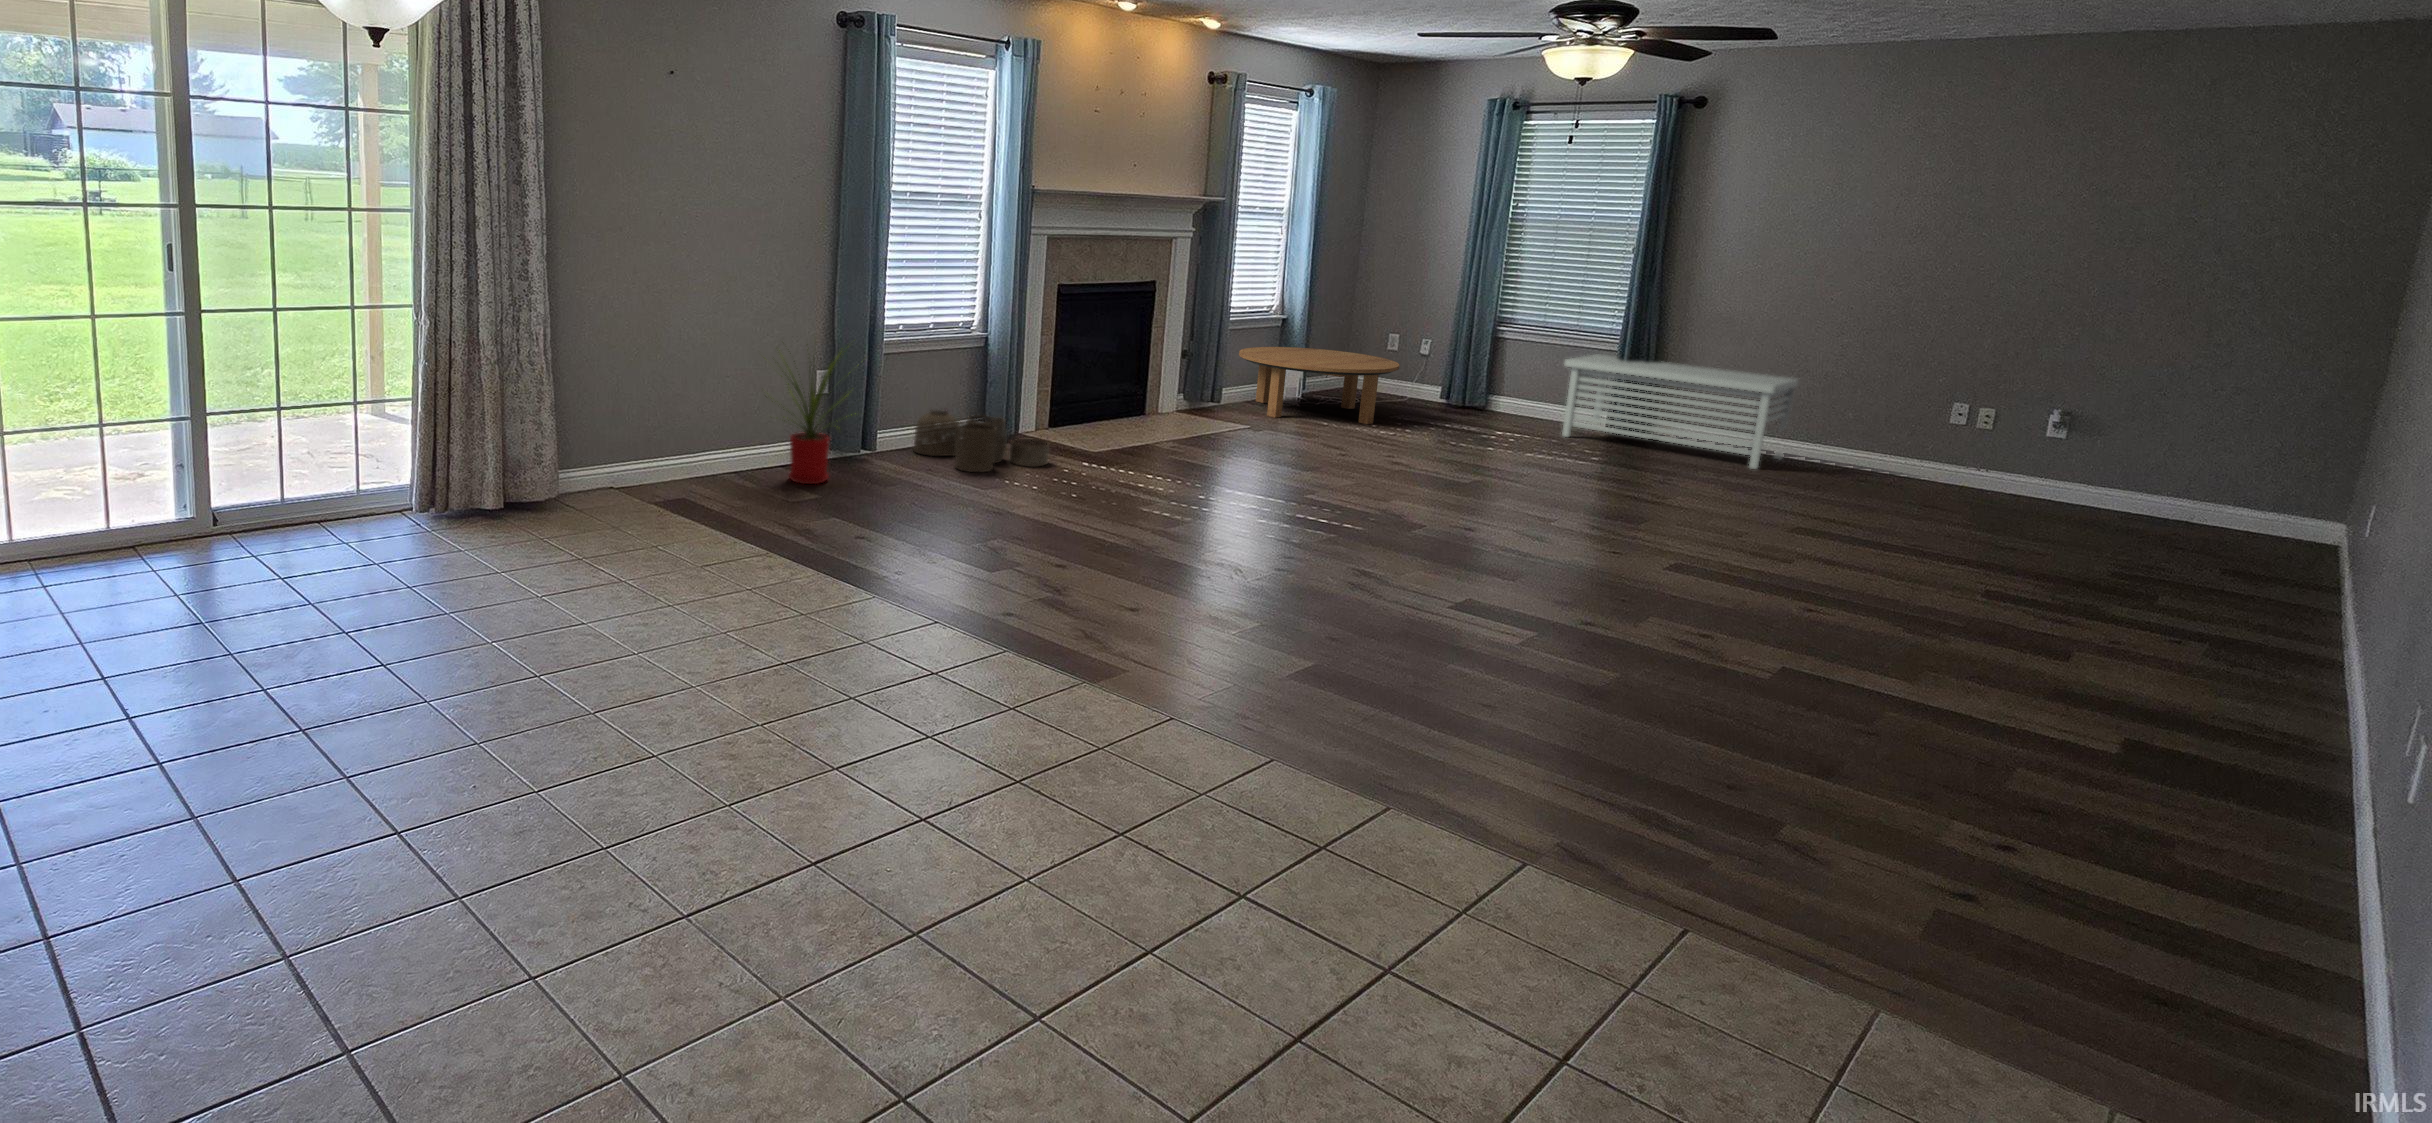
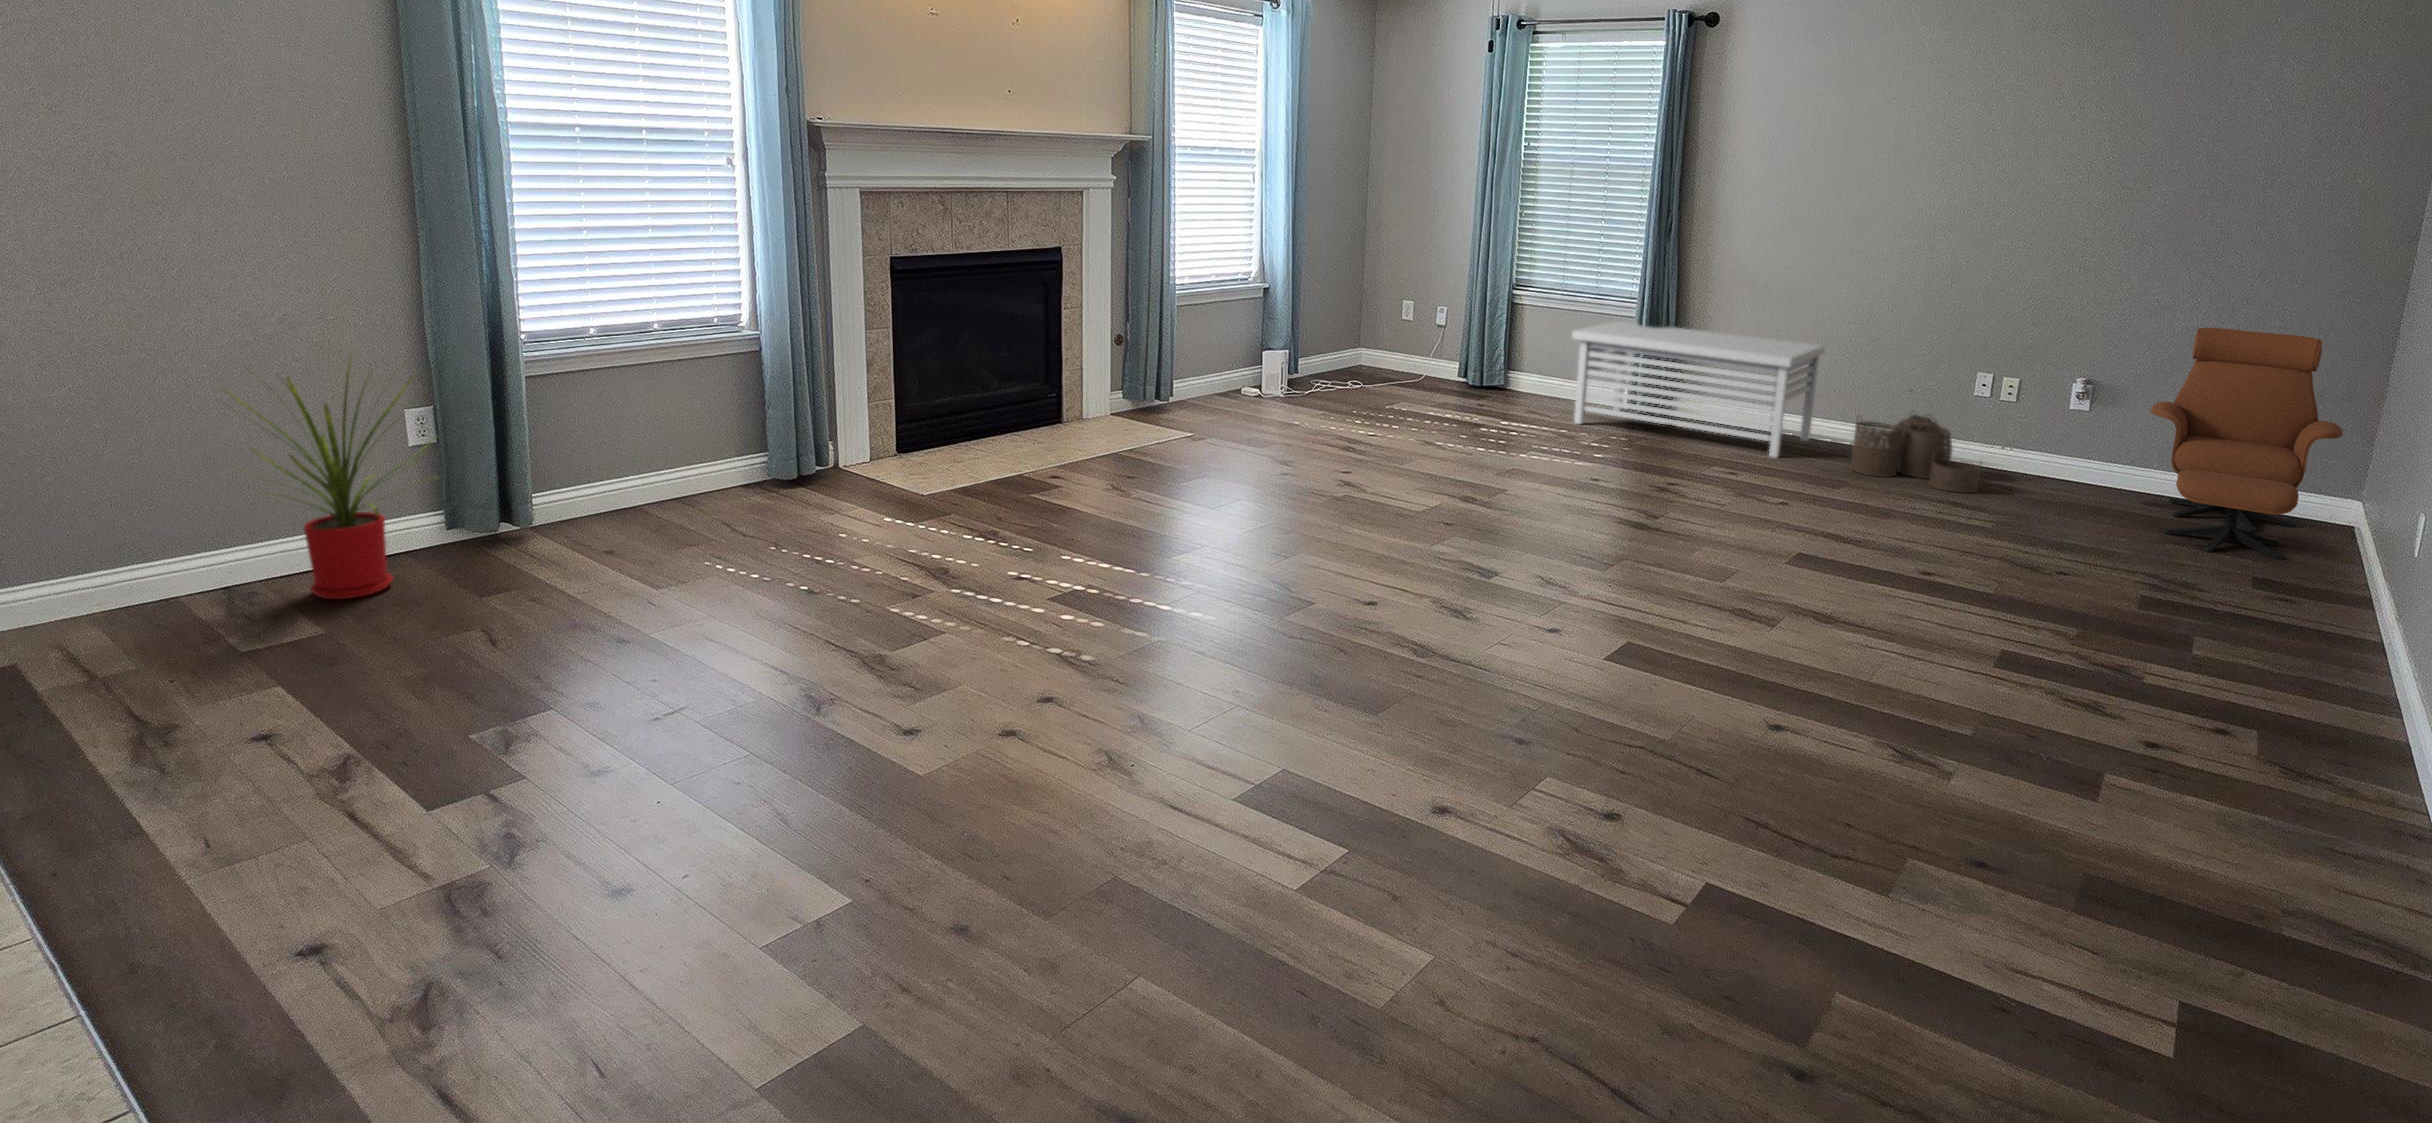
coffee table: present [1239,347,1399,424] -> none [1194,324,1387,420]
lounge chair: none [2127,370,2324,564] -> present [2150,328,2343,560]
woven basket: present [914,410,1049,472] -> present [1851,411,1981,493]

